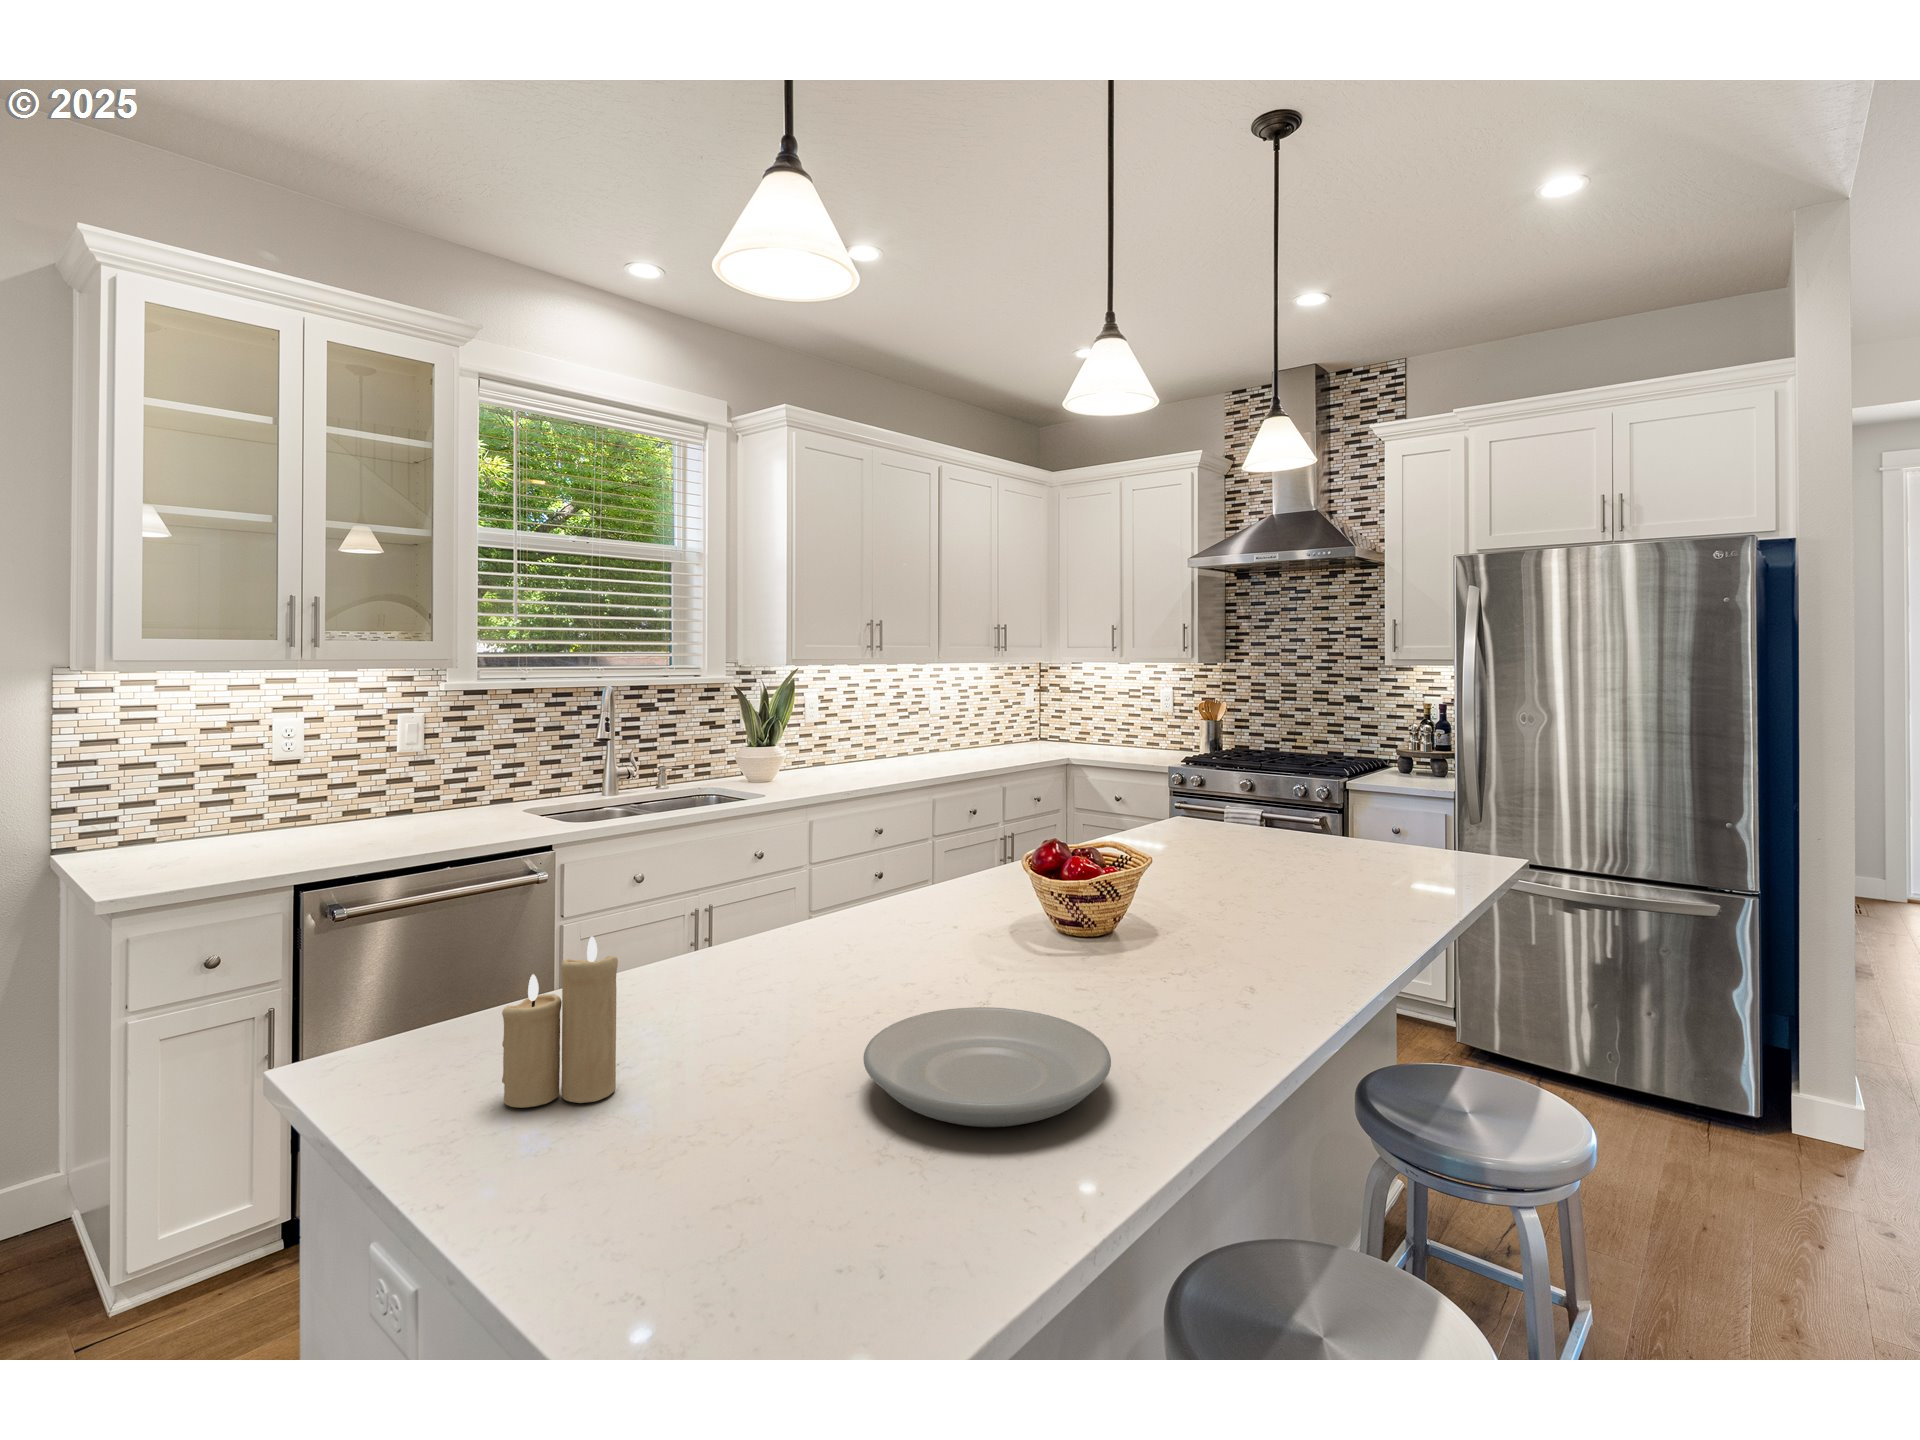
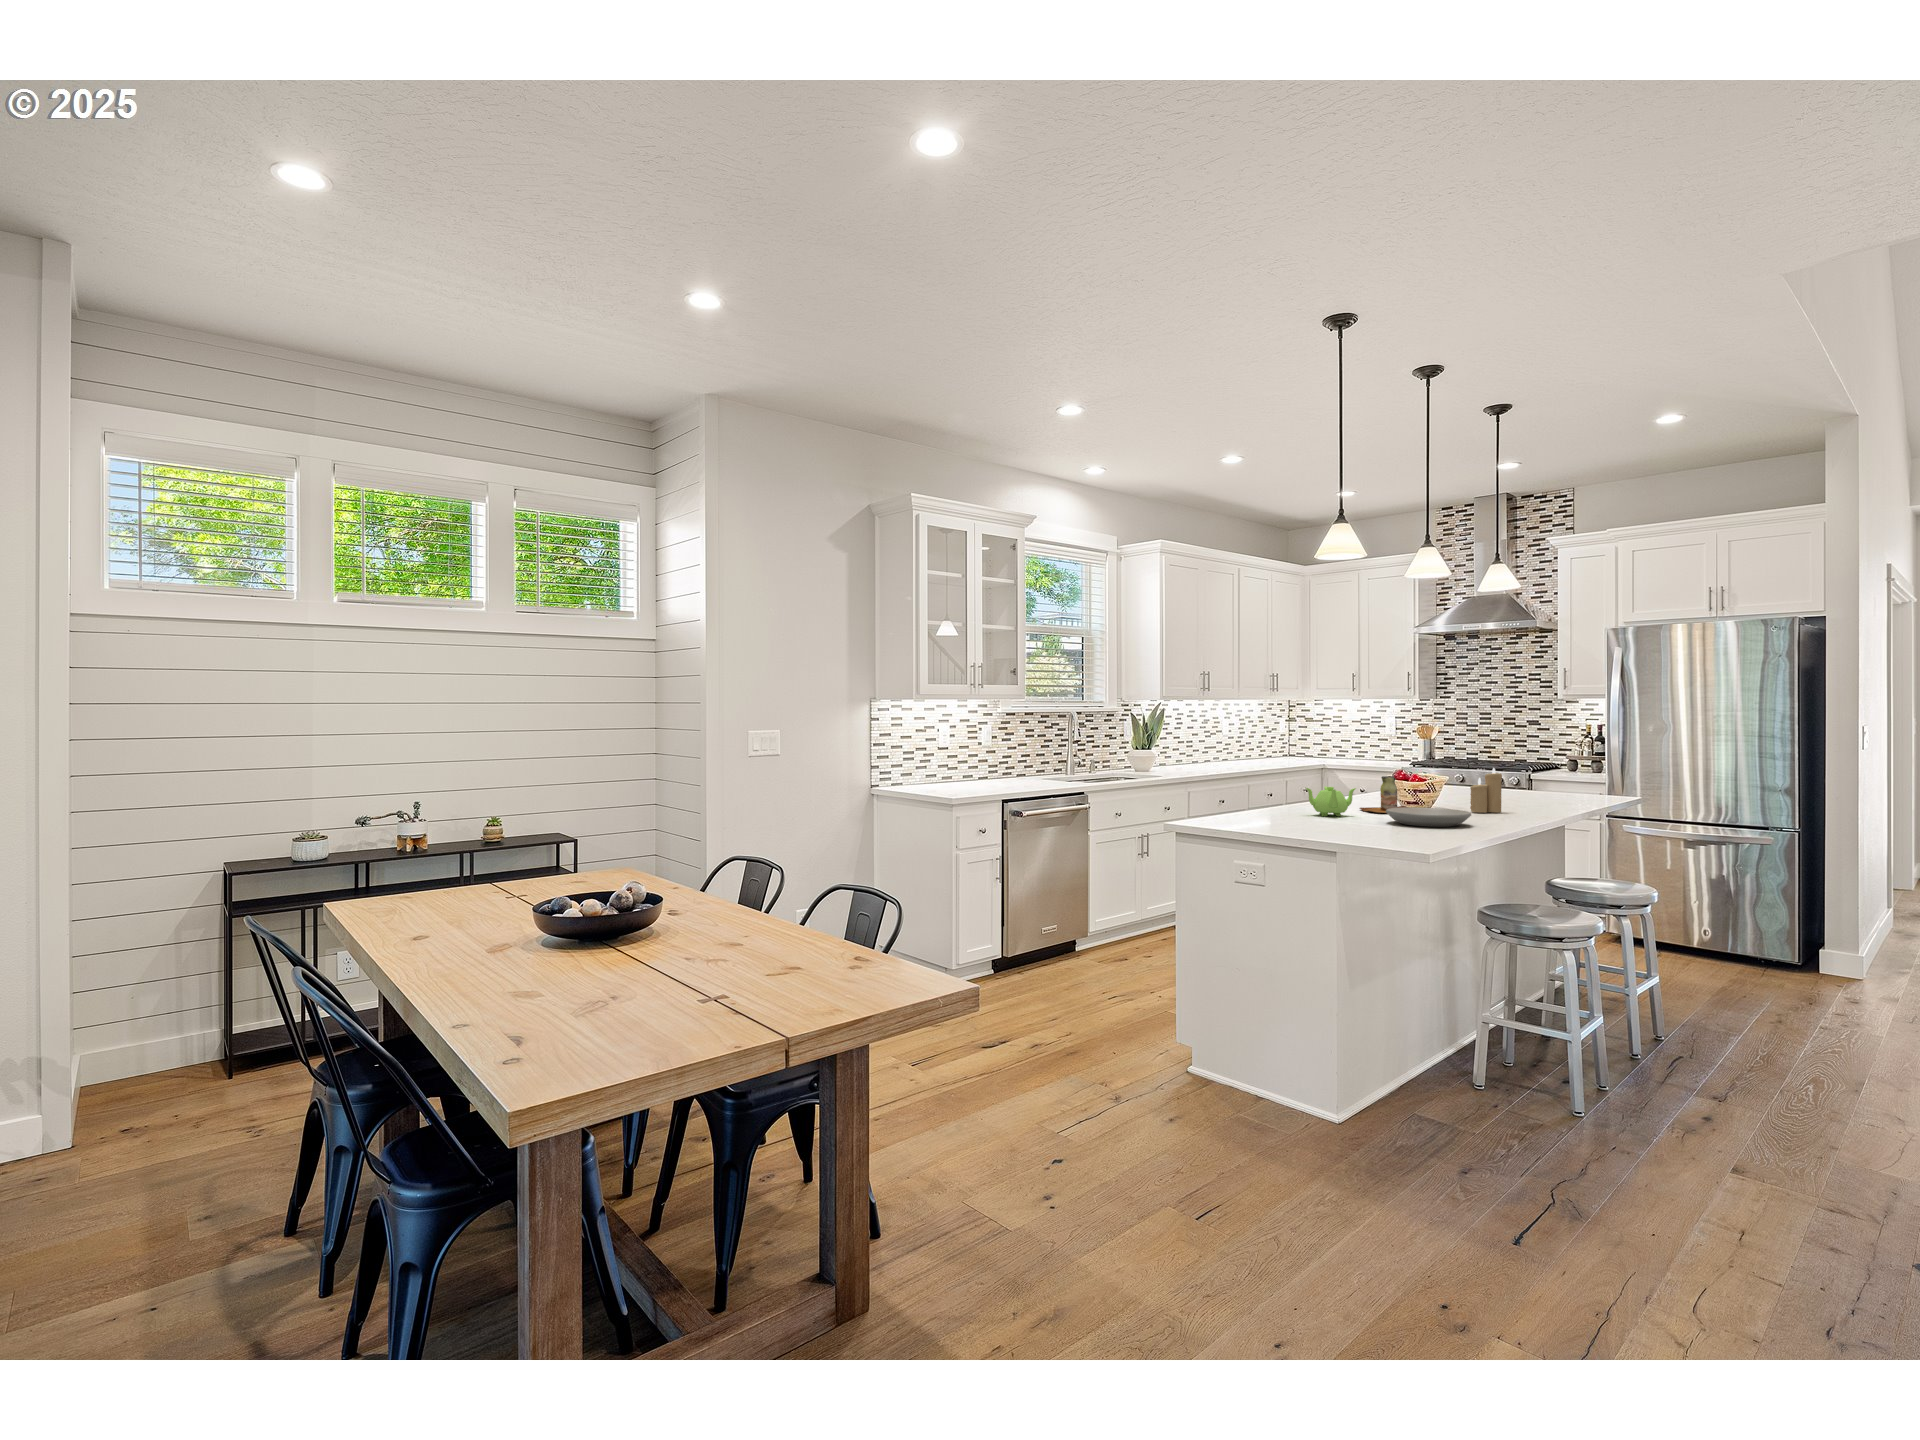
bottle: none [917,878,1048,983] -> present [1360,776,1406,813]
teapot: none [724,913,858,1014] -> present [1306,786,1356,816]
candle: present [502,936,618,1108] -> present [1470,768,1502,813]

